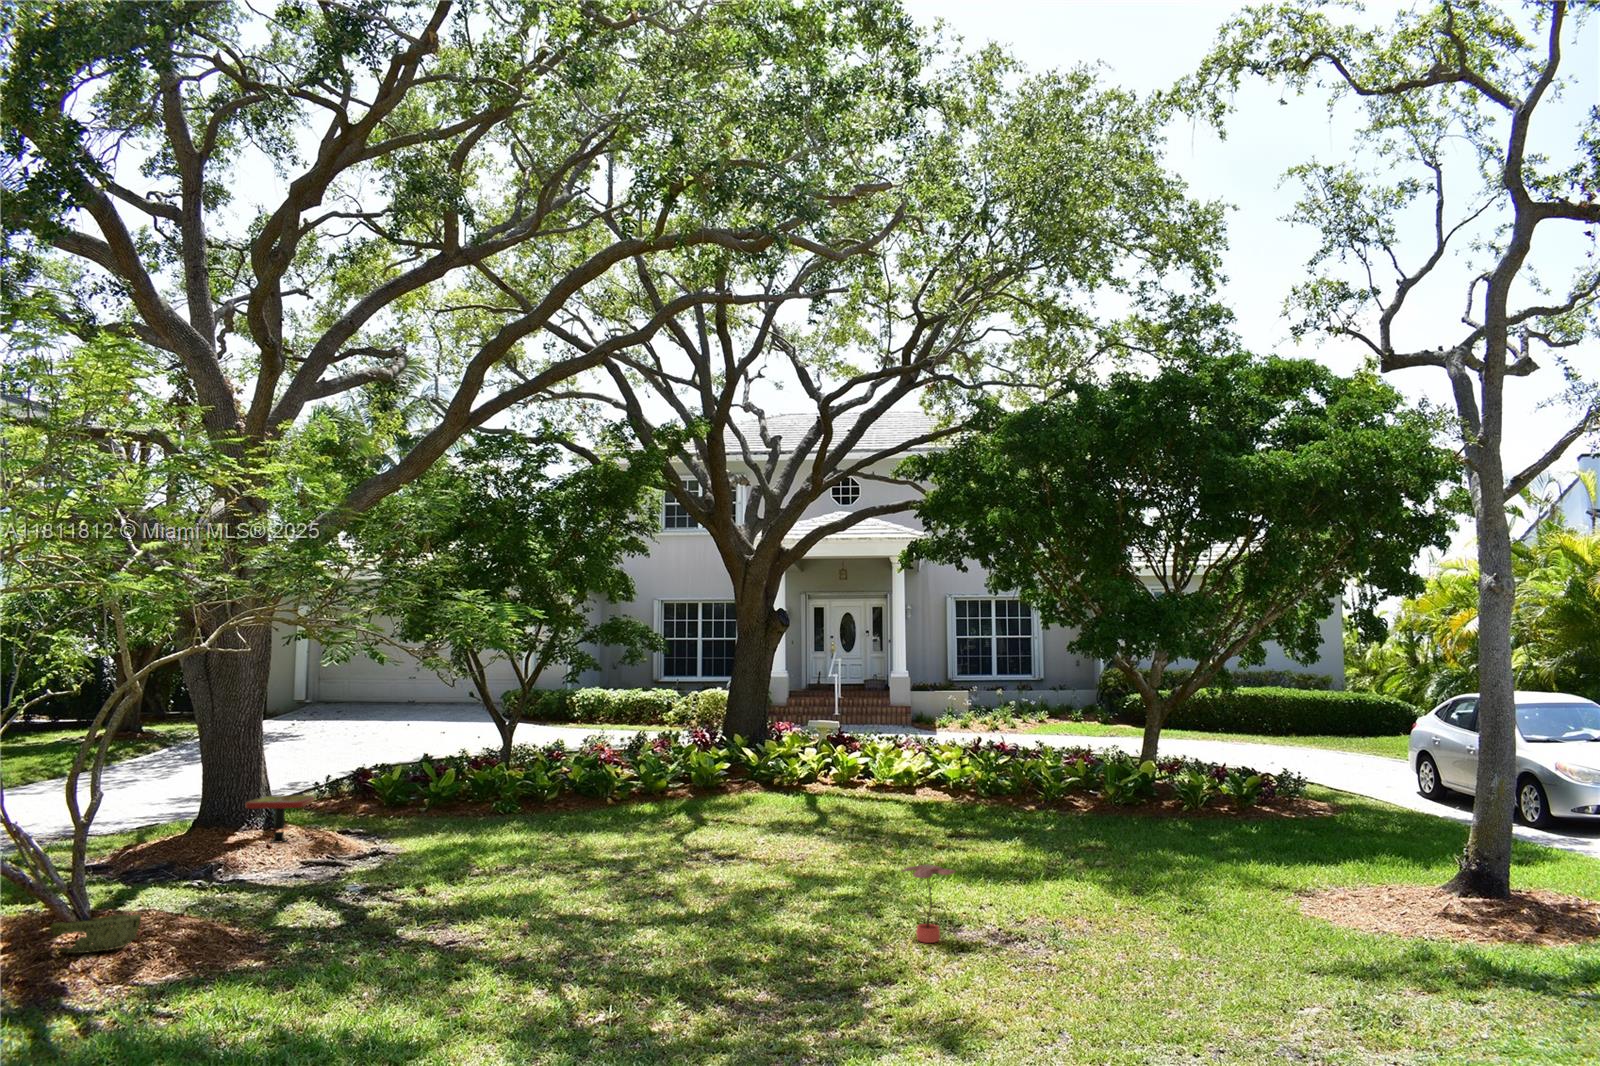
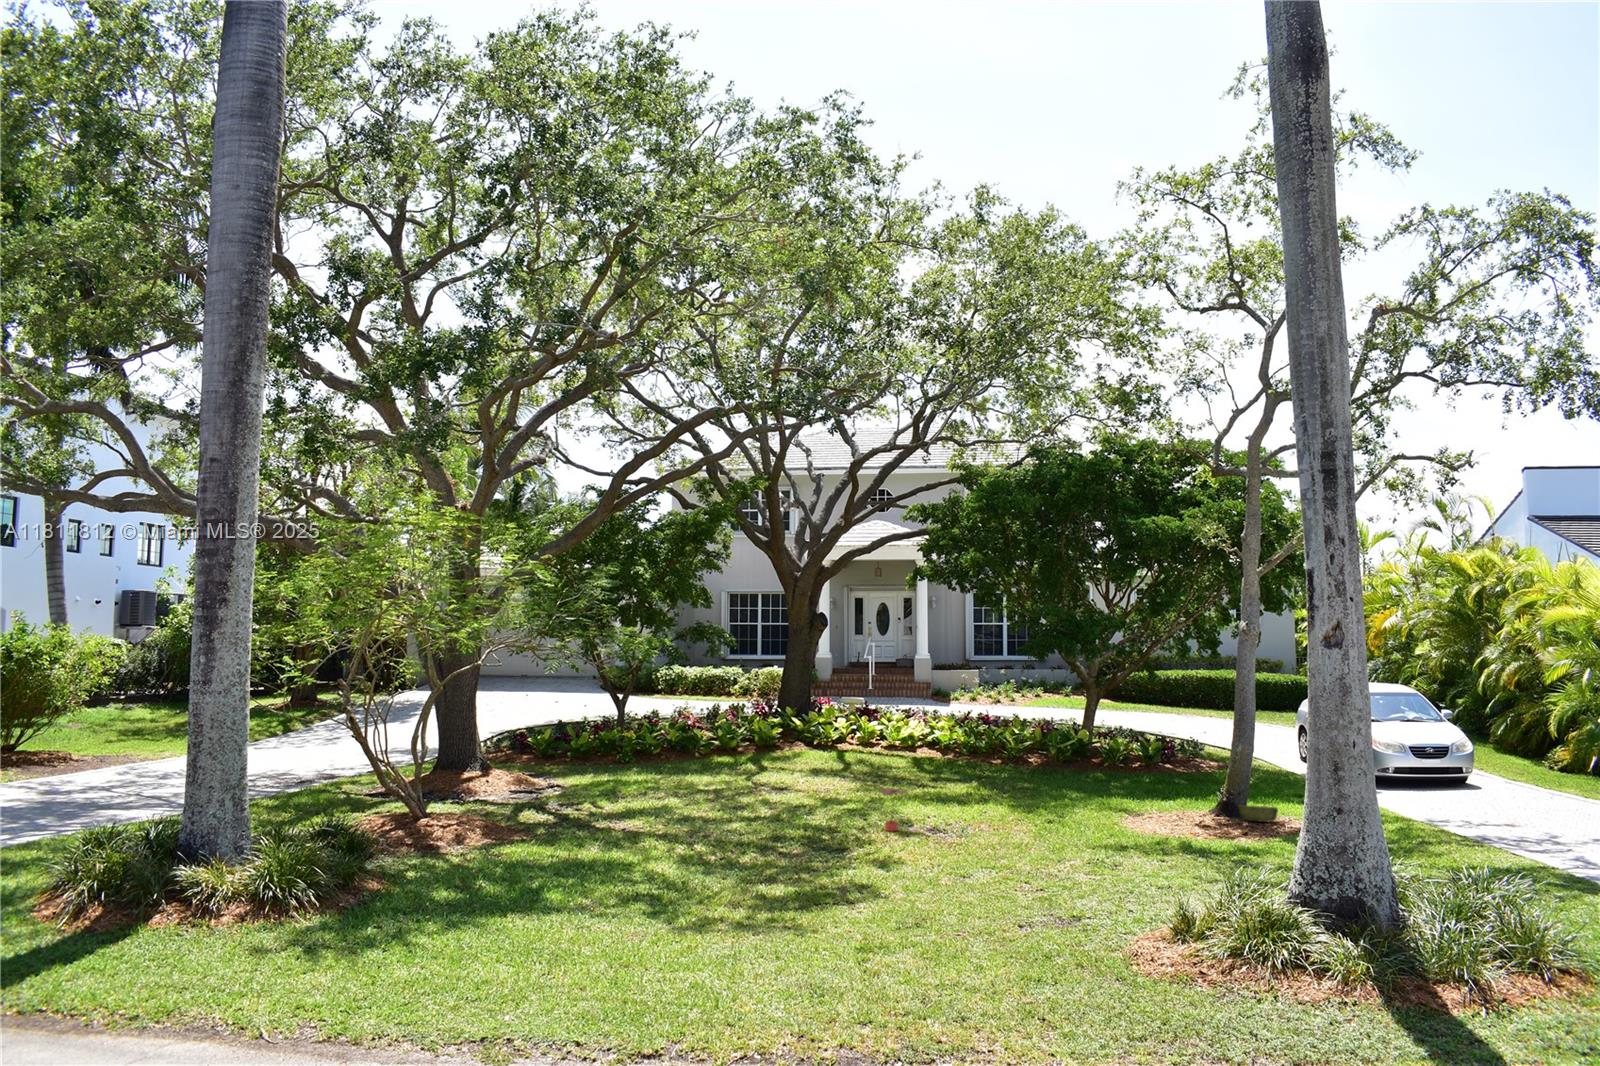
pedestal table: present [245,795,314,843] -> none [472,748,512,778]
woven basket: present [50,914,141,953] -> present [1238,805,1278,822]

